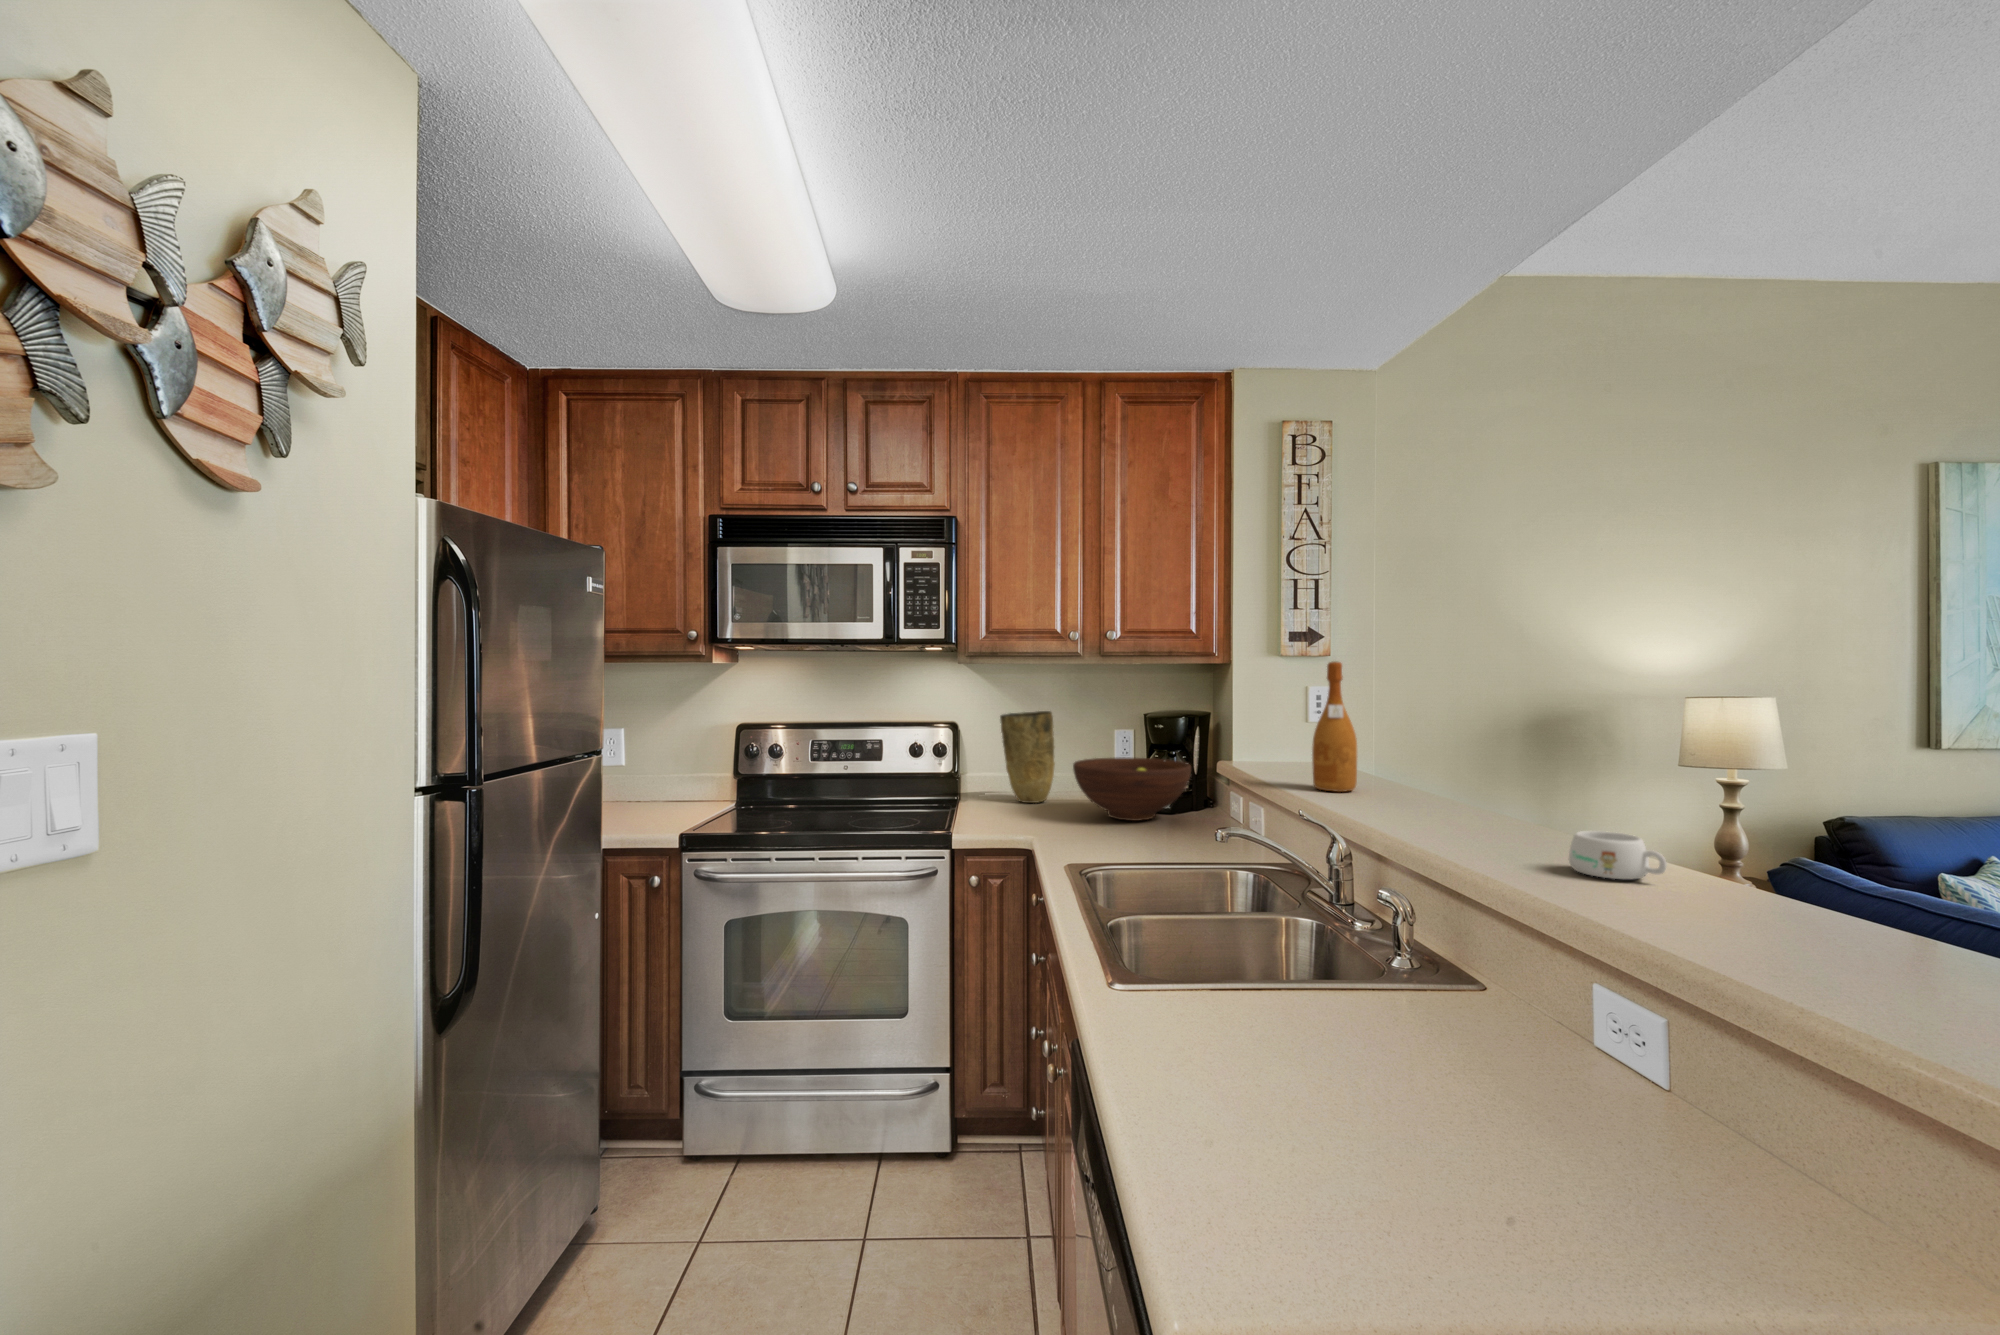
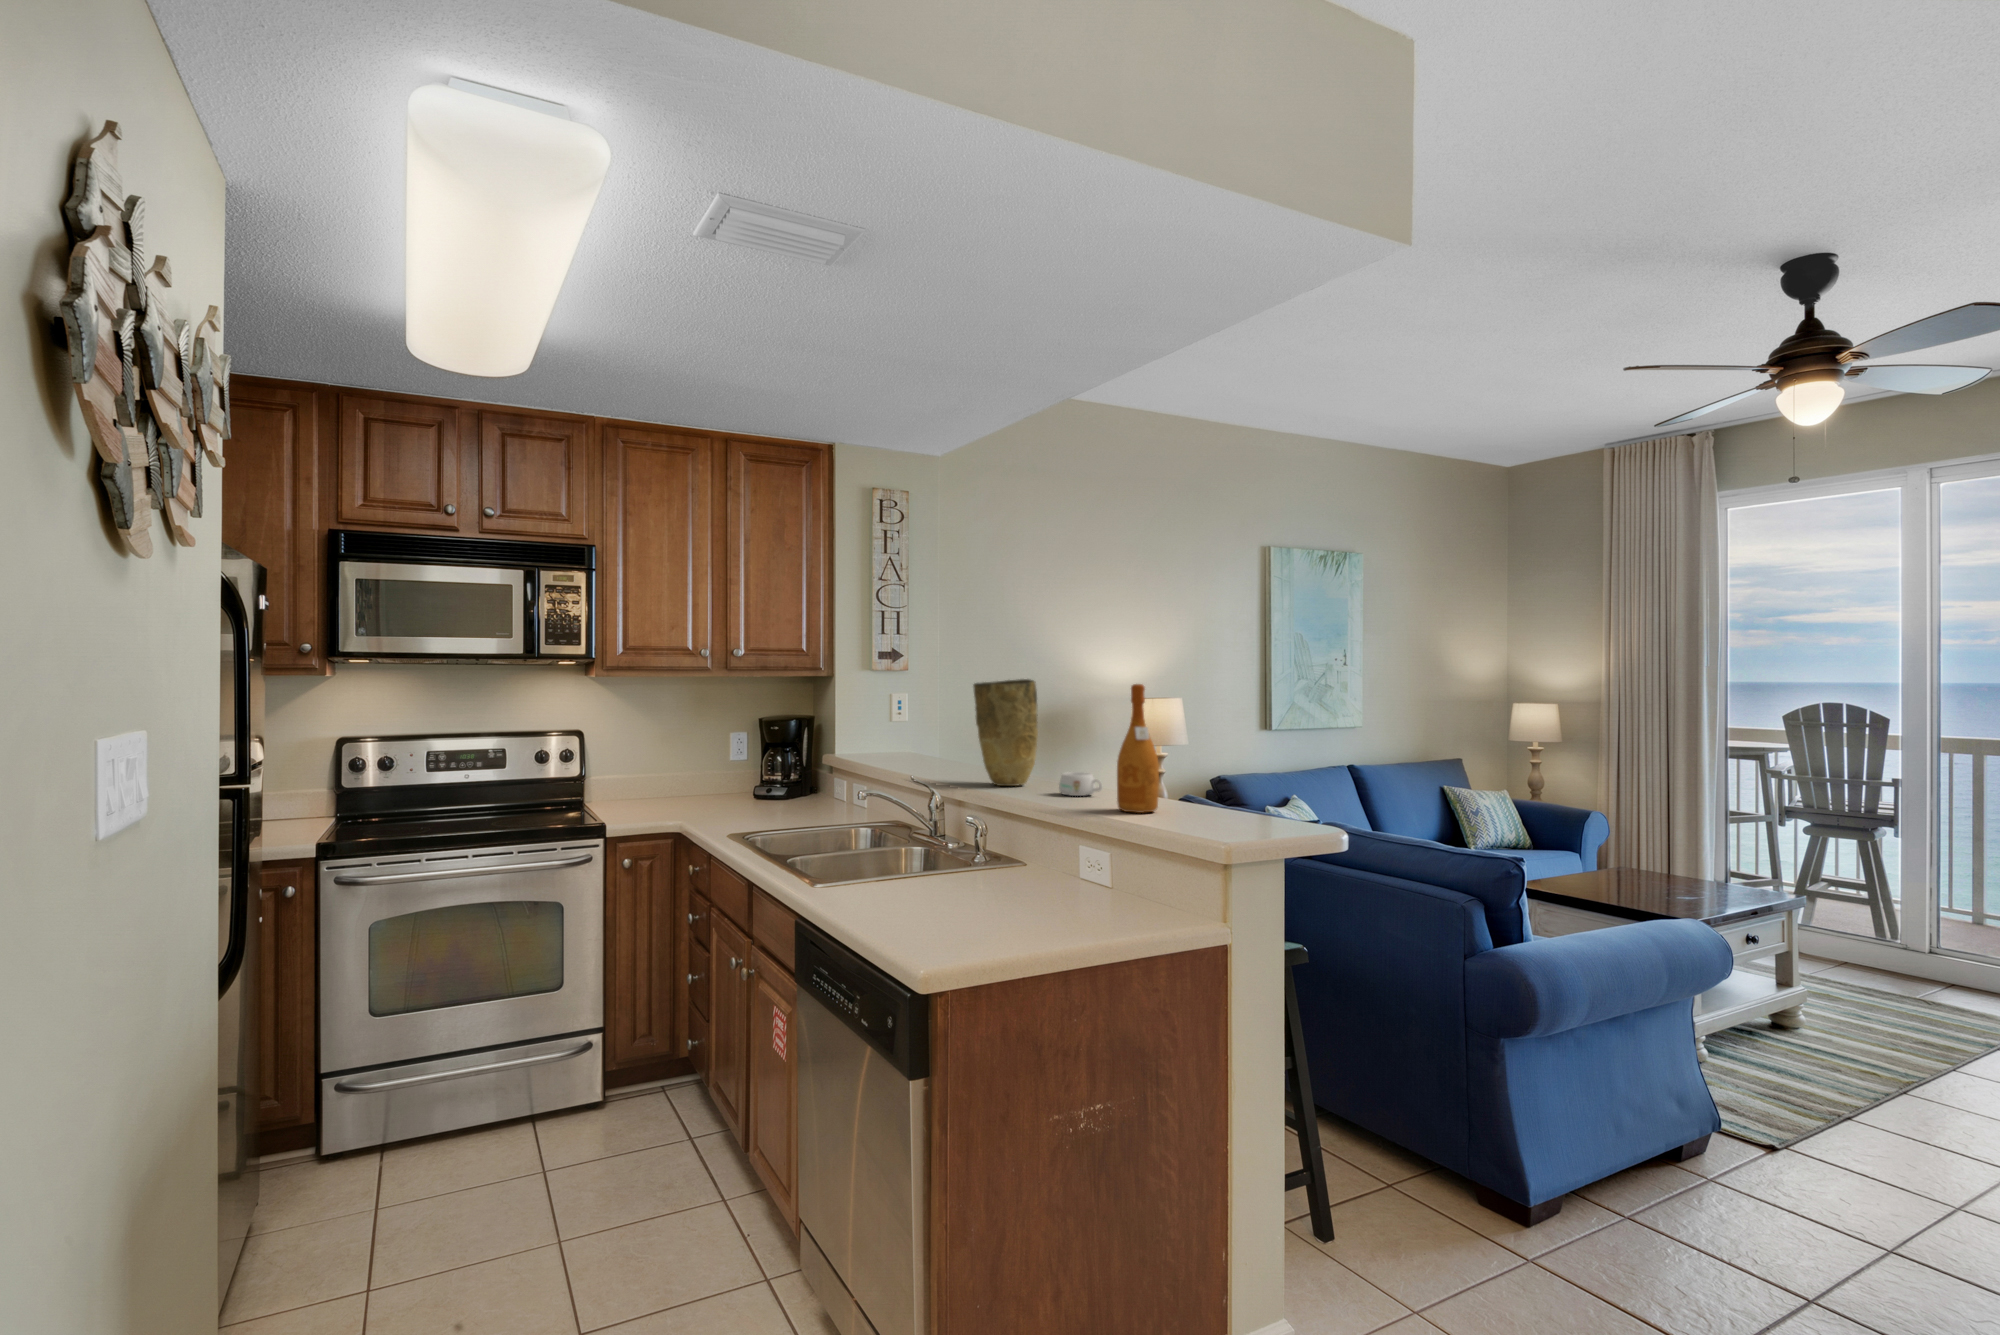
wine bottle: present [1312,661,1357,792] -> present [1117,684,1159,813]
vase: present [1000,711,1055,803] -> present [973,679,1038,786]
fruit bowl: present [1073,757,1191,821] -> none [704,757,805,807]

